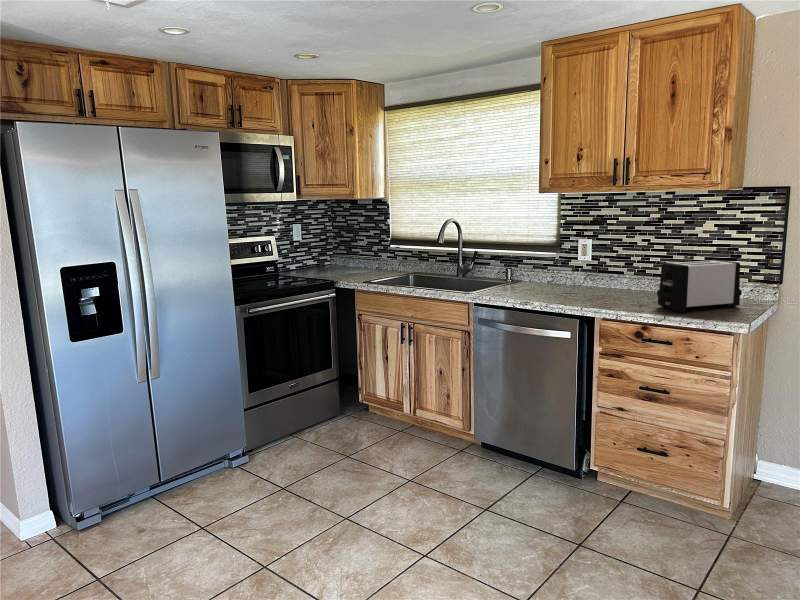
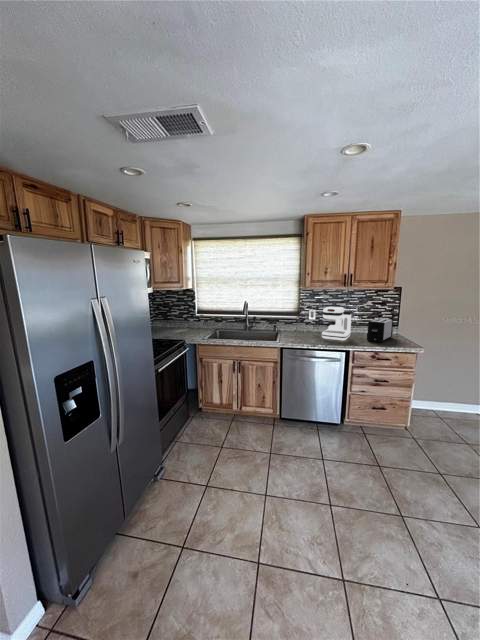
coffee maker: none [562,231,638,303] -> present [322,307,351,341]

